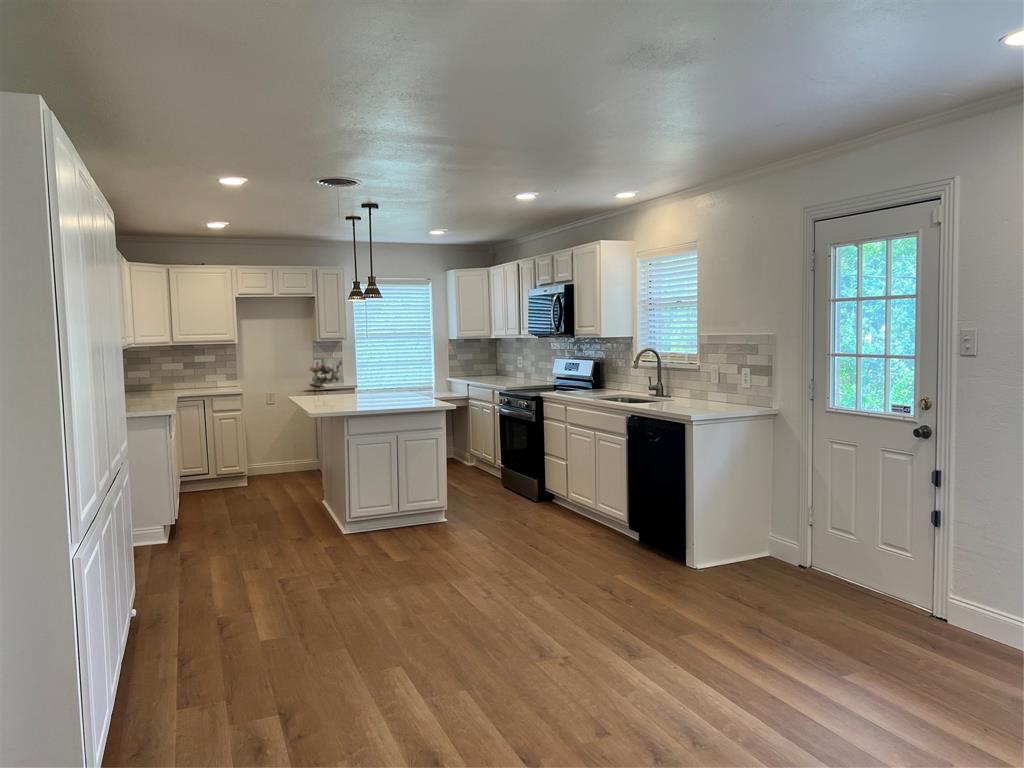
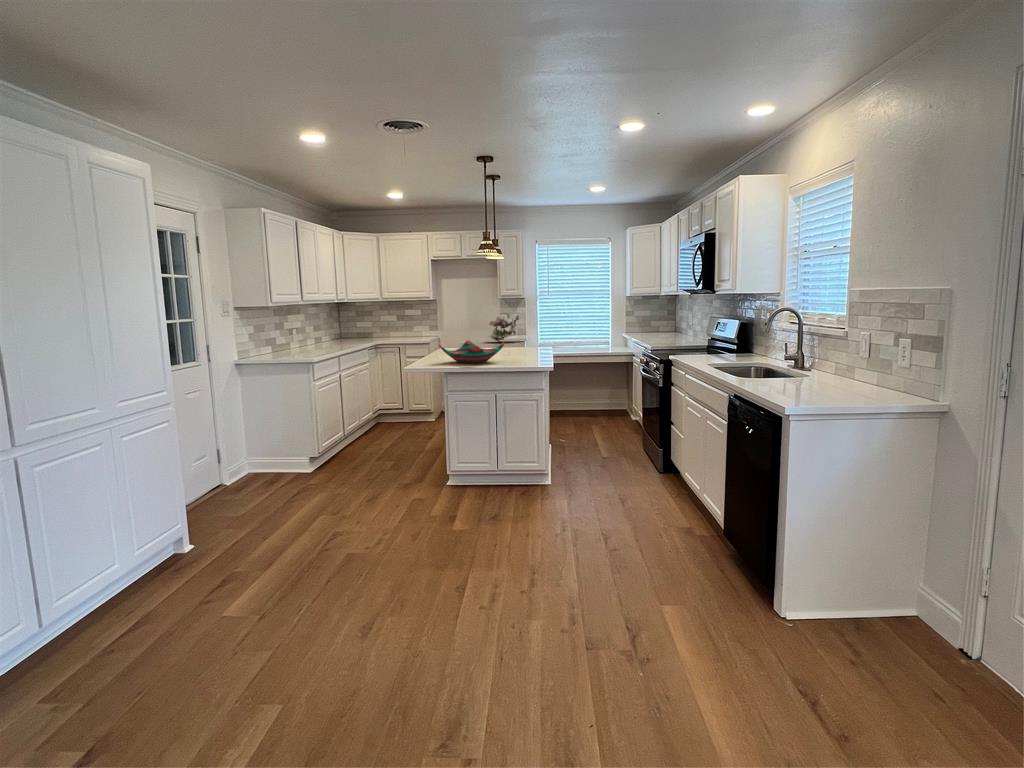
decorative bowl: none [339,384,401,407] -> present [439,340,504,364]

